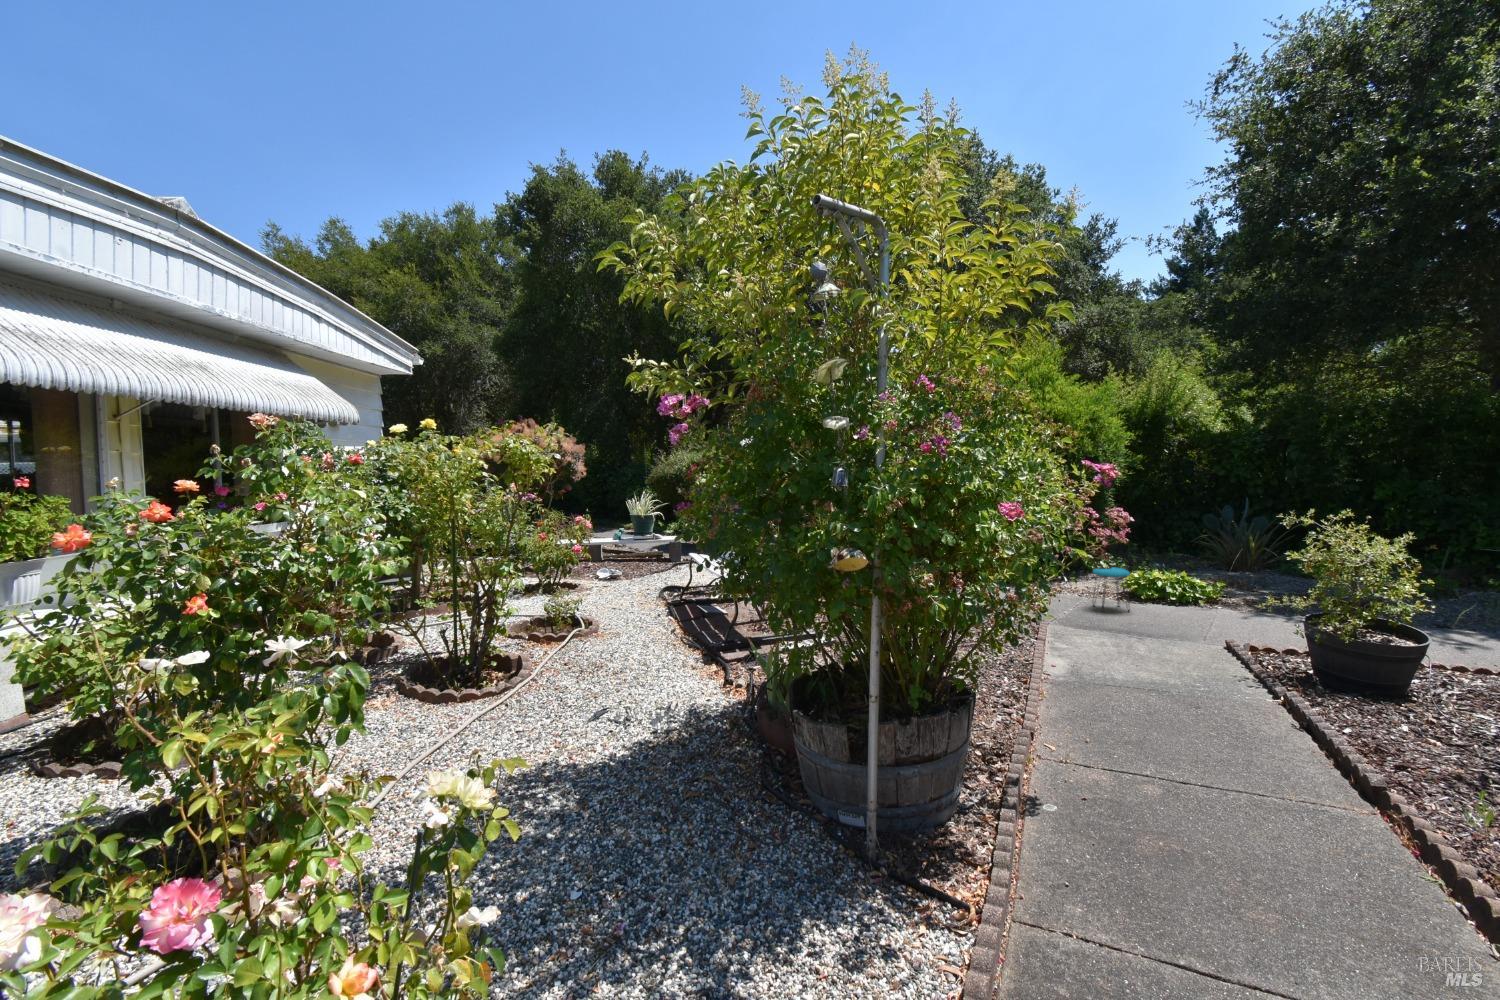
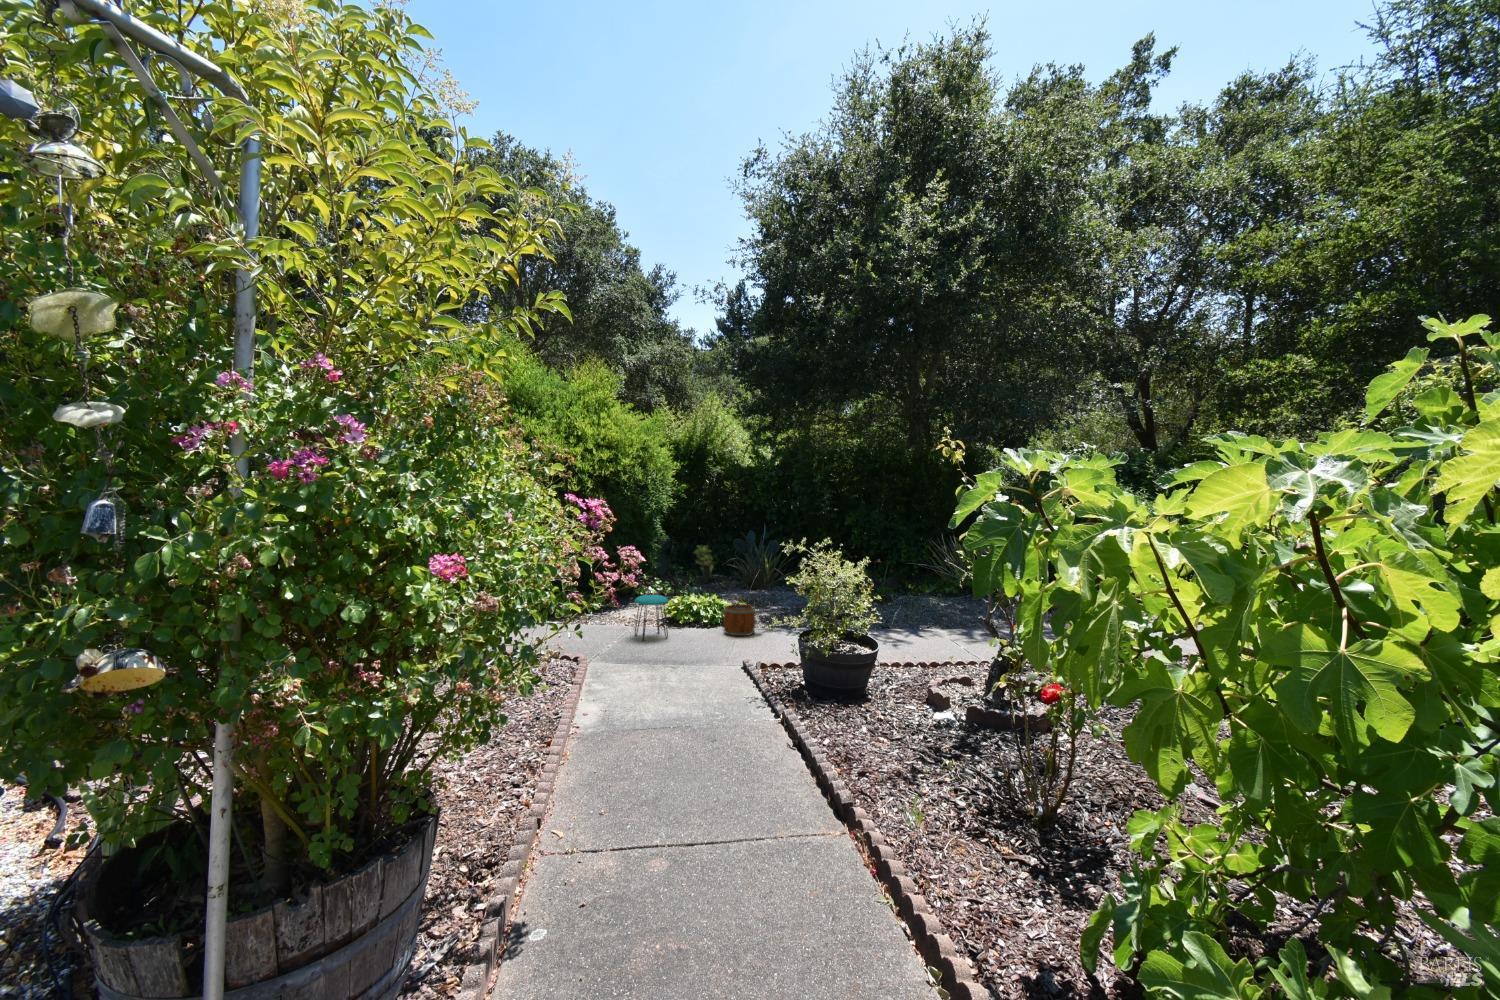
potted plant: none [1152,520,1180,561] -> present [695,546,715,583]
bucket: none [1197,582,1239,618] -> present [723,604,755,636]

